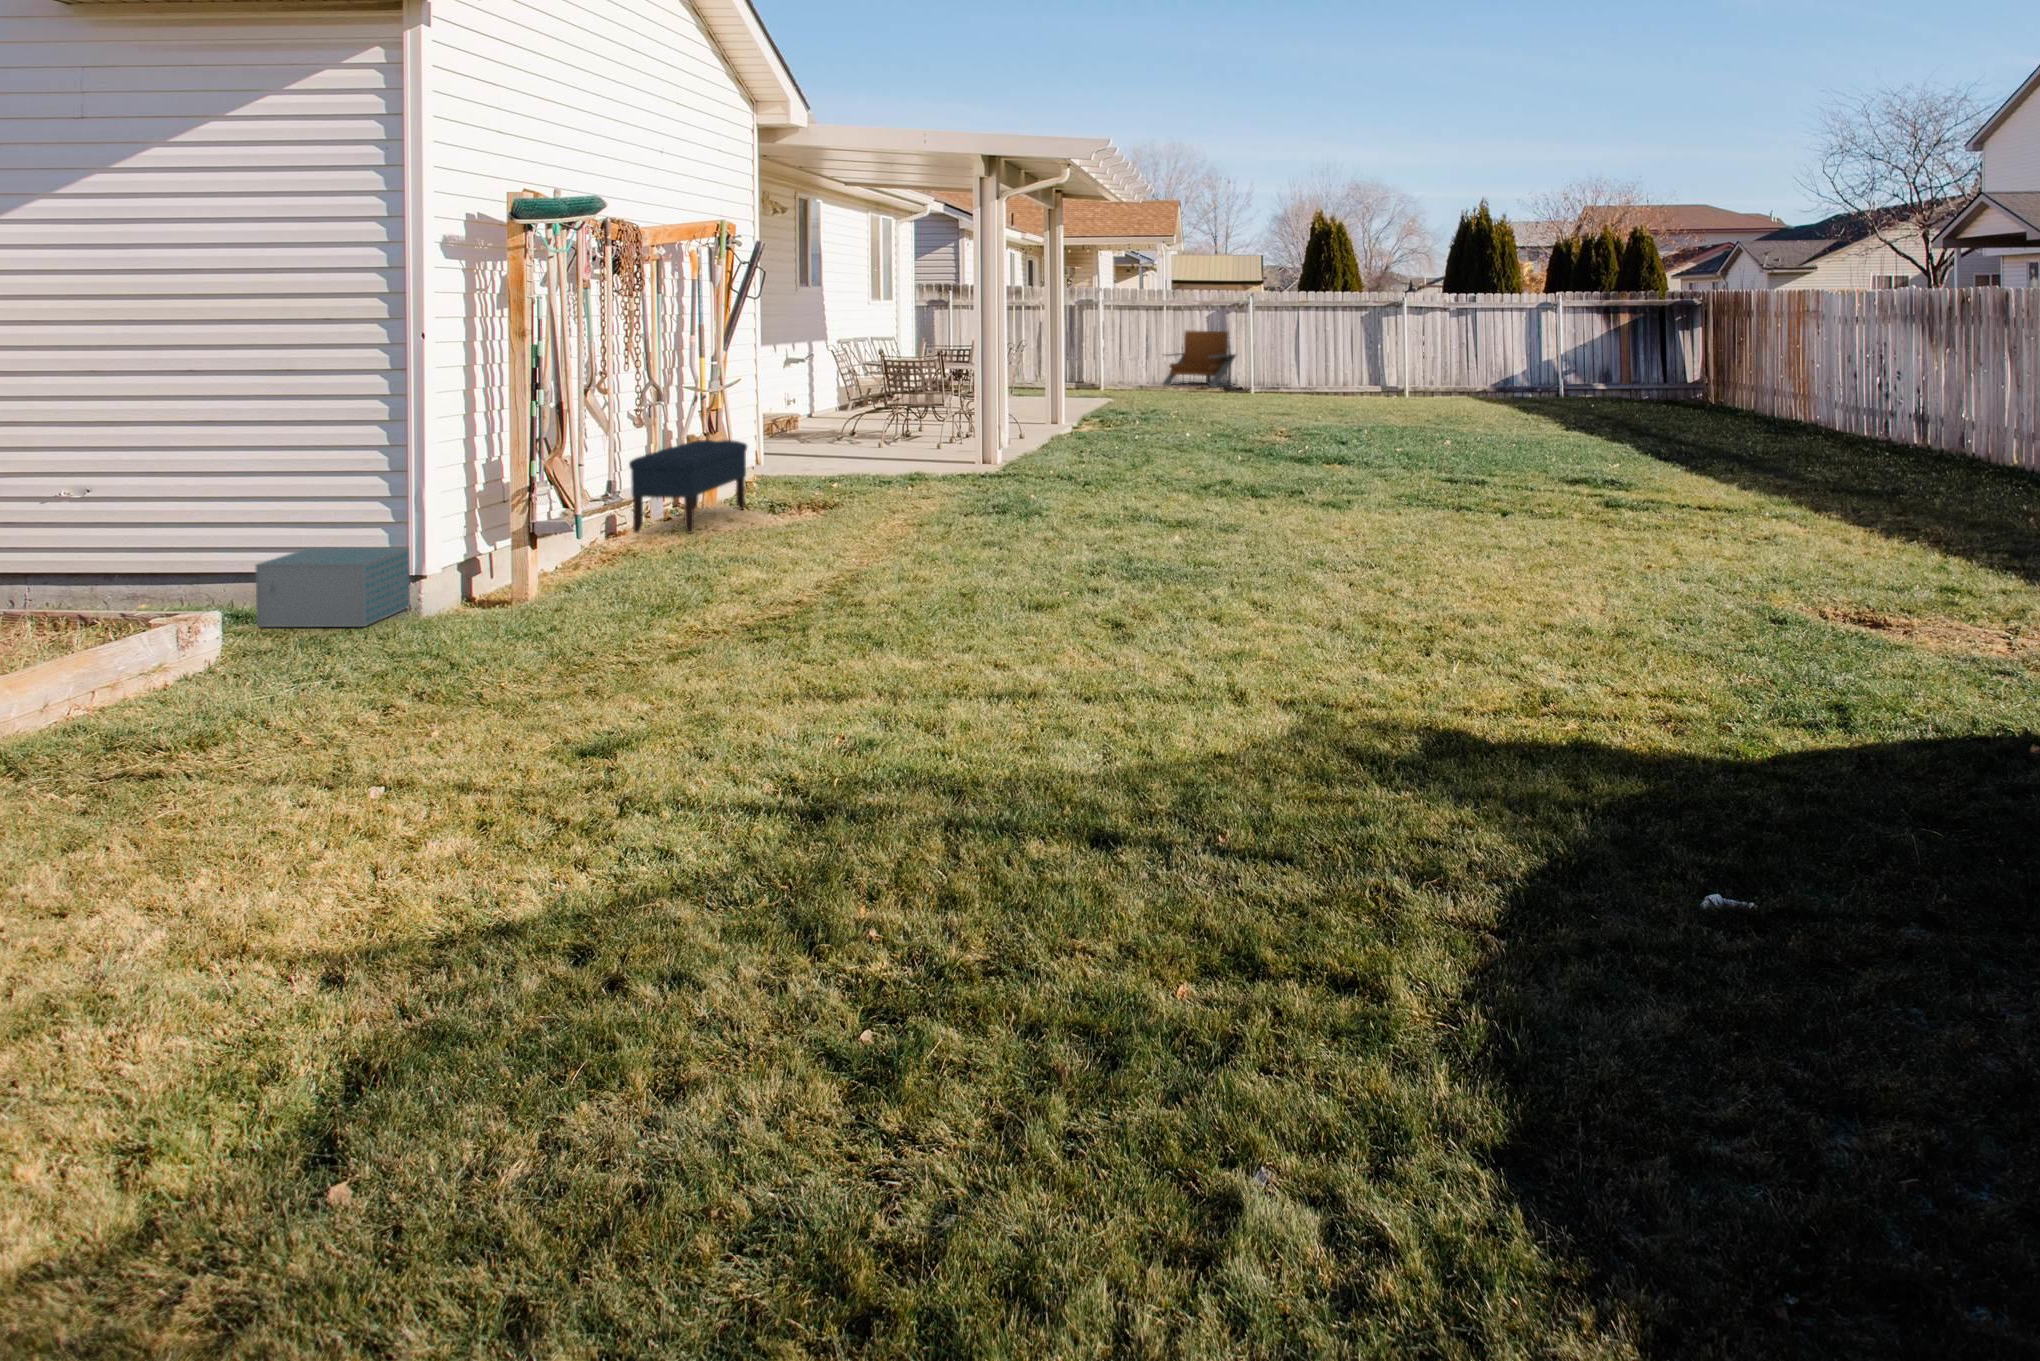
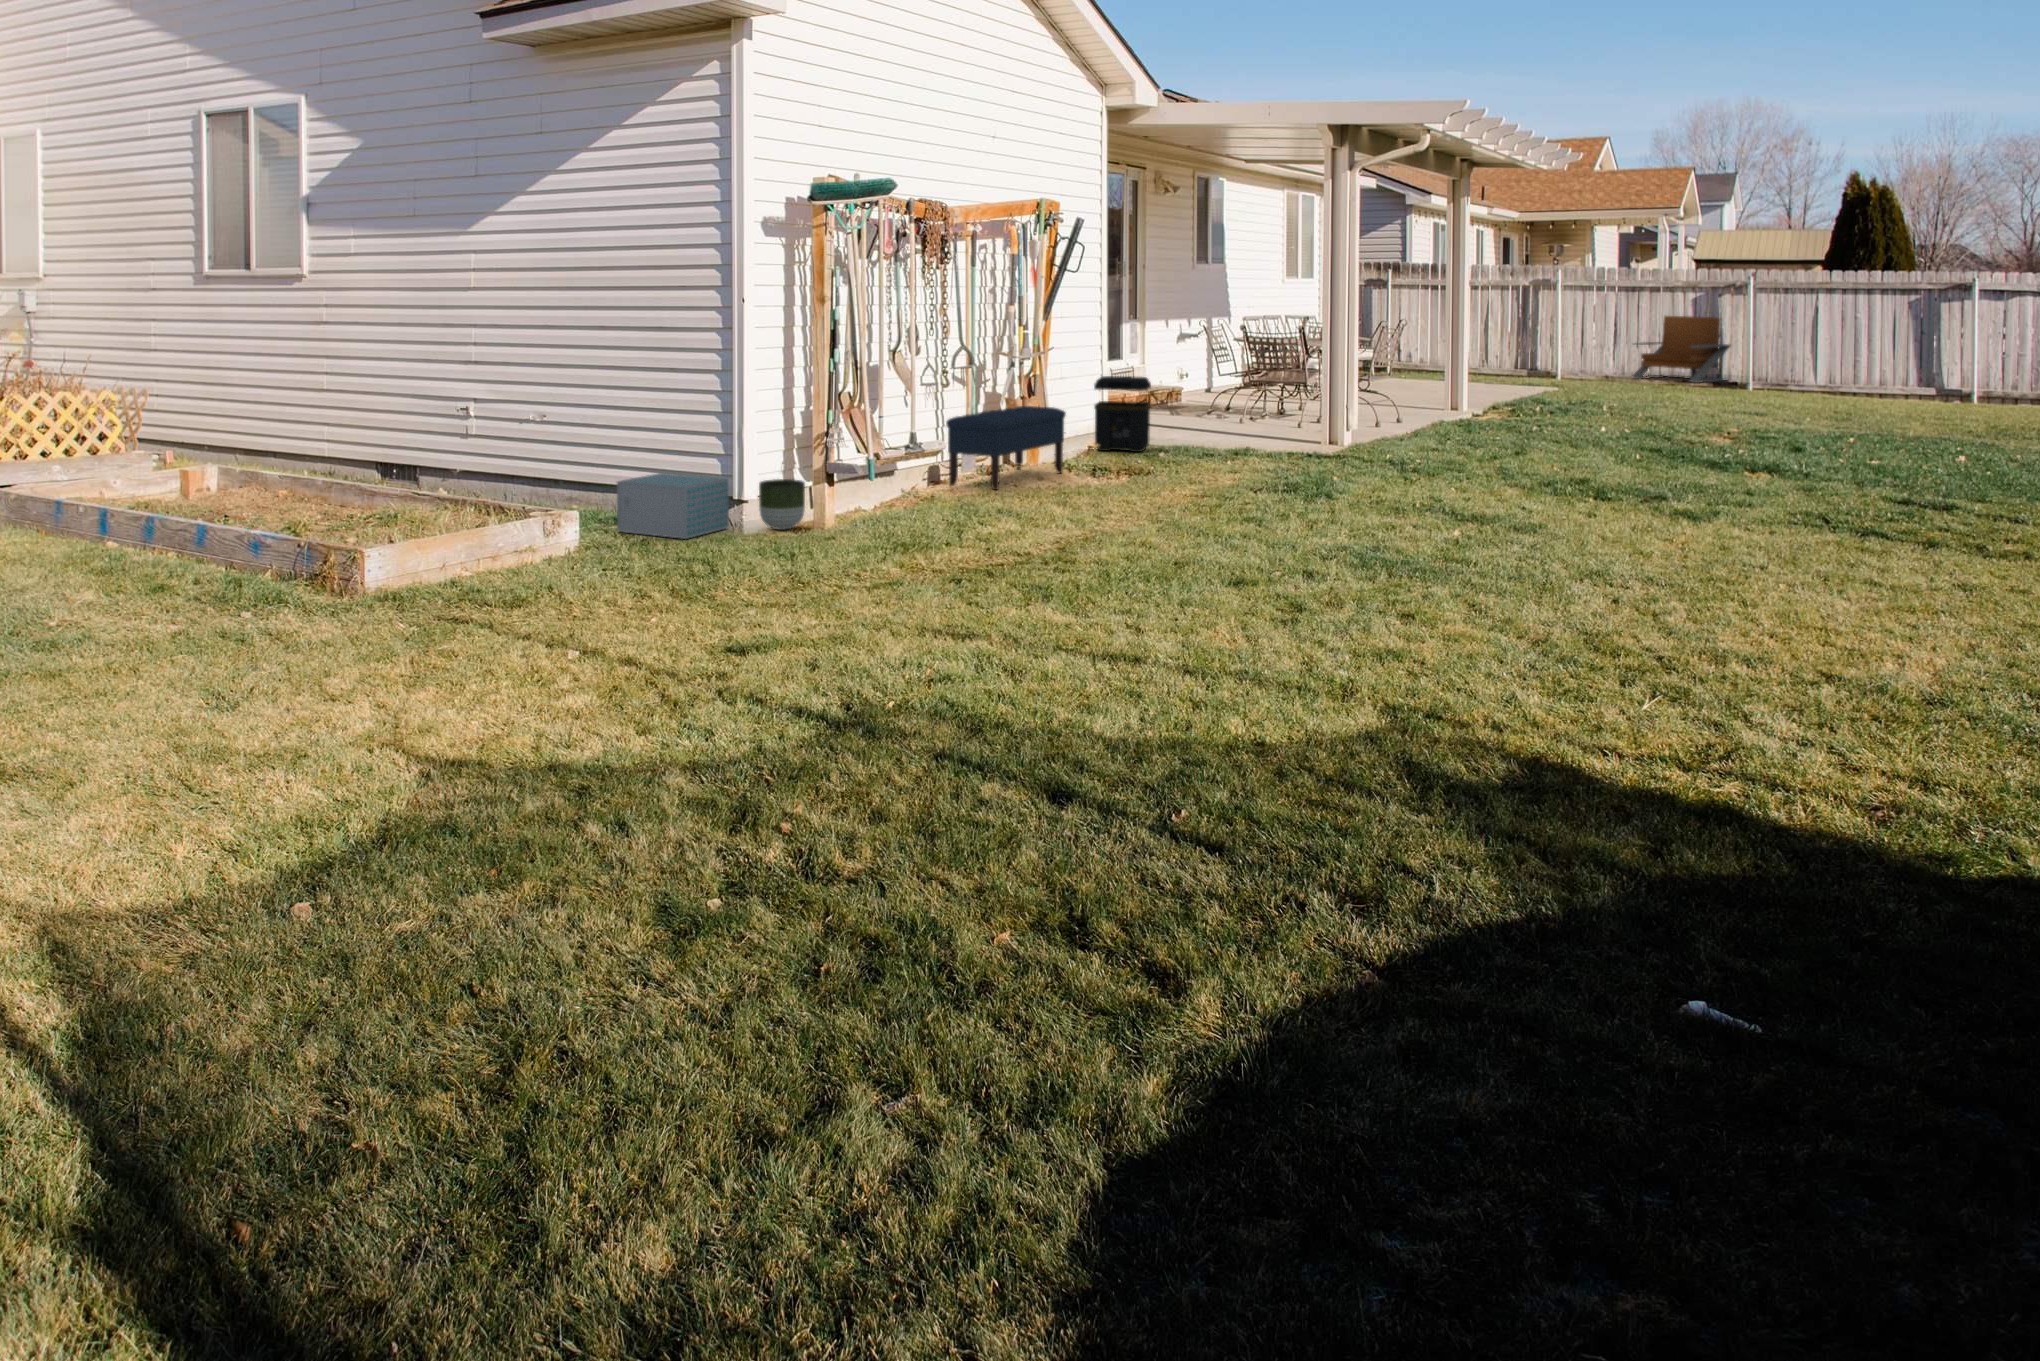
toolbox: none [753,404,810,482] -> present [1094,376,1151,452]
planter: none [449,543,509,603] -> present [759,479,805,530]

